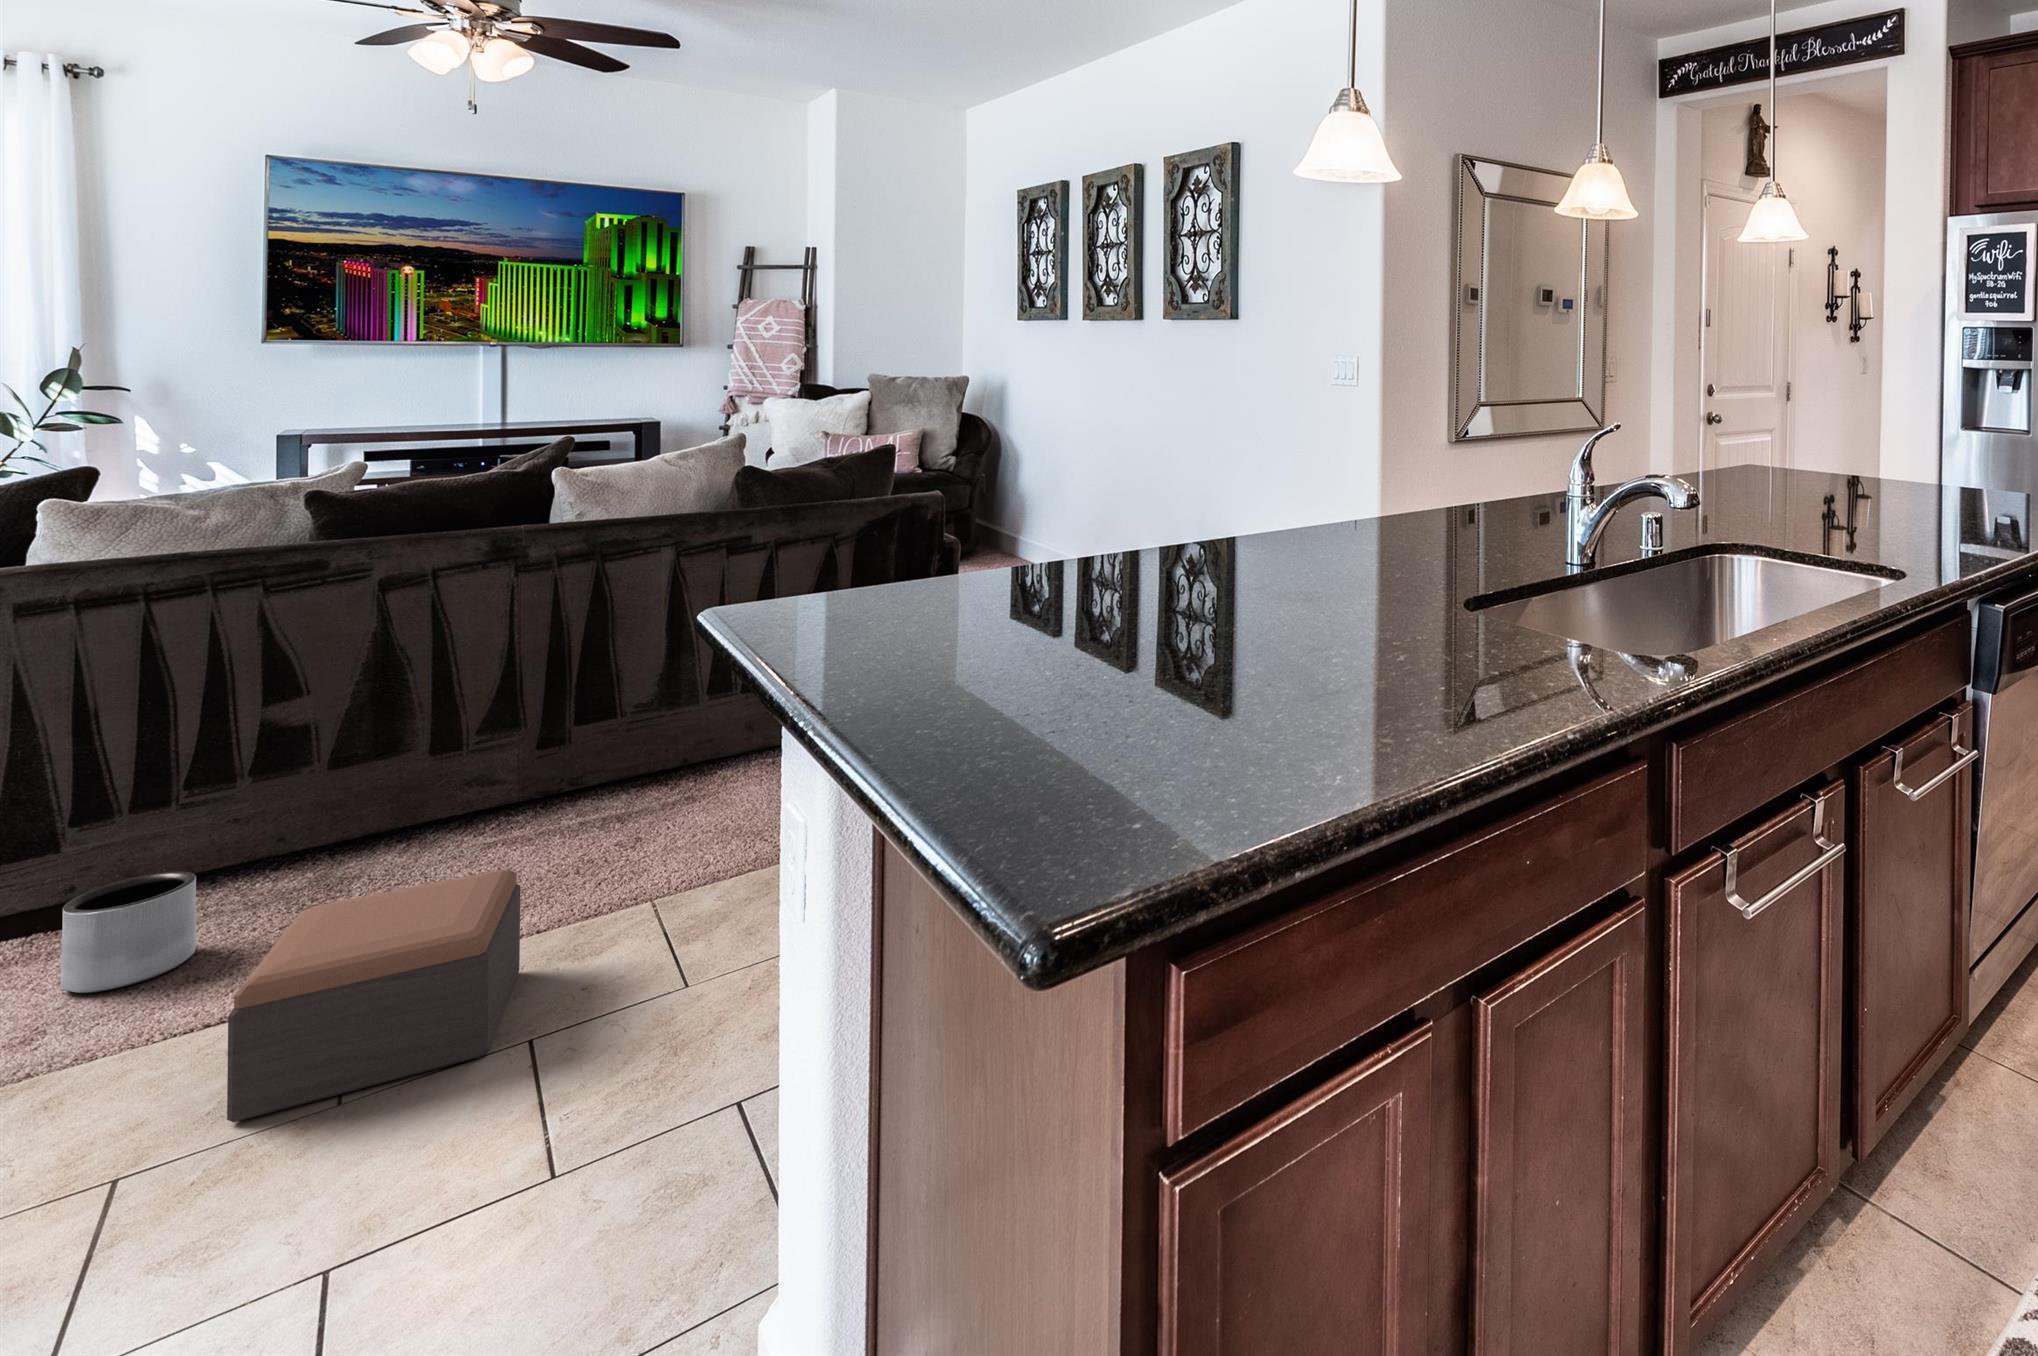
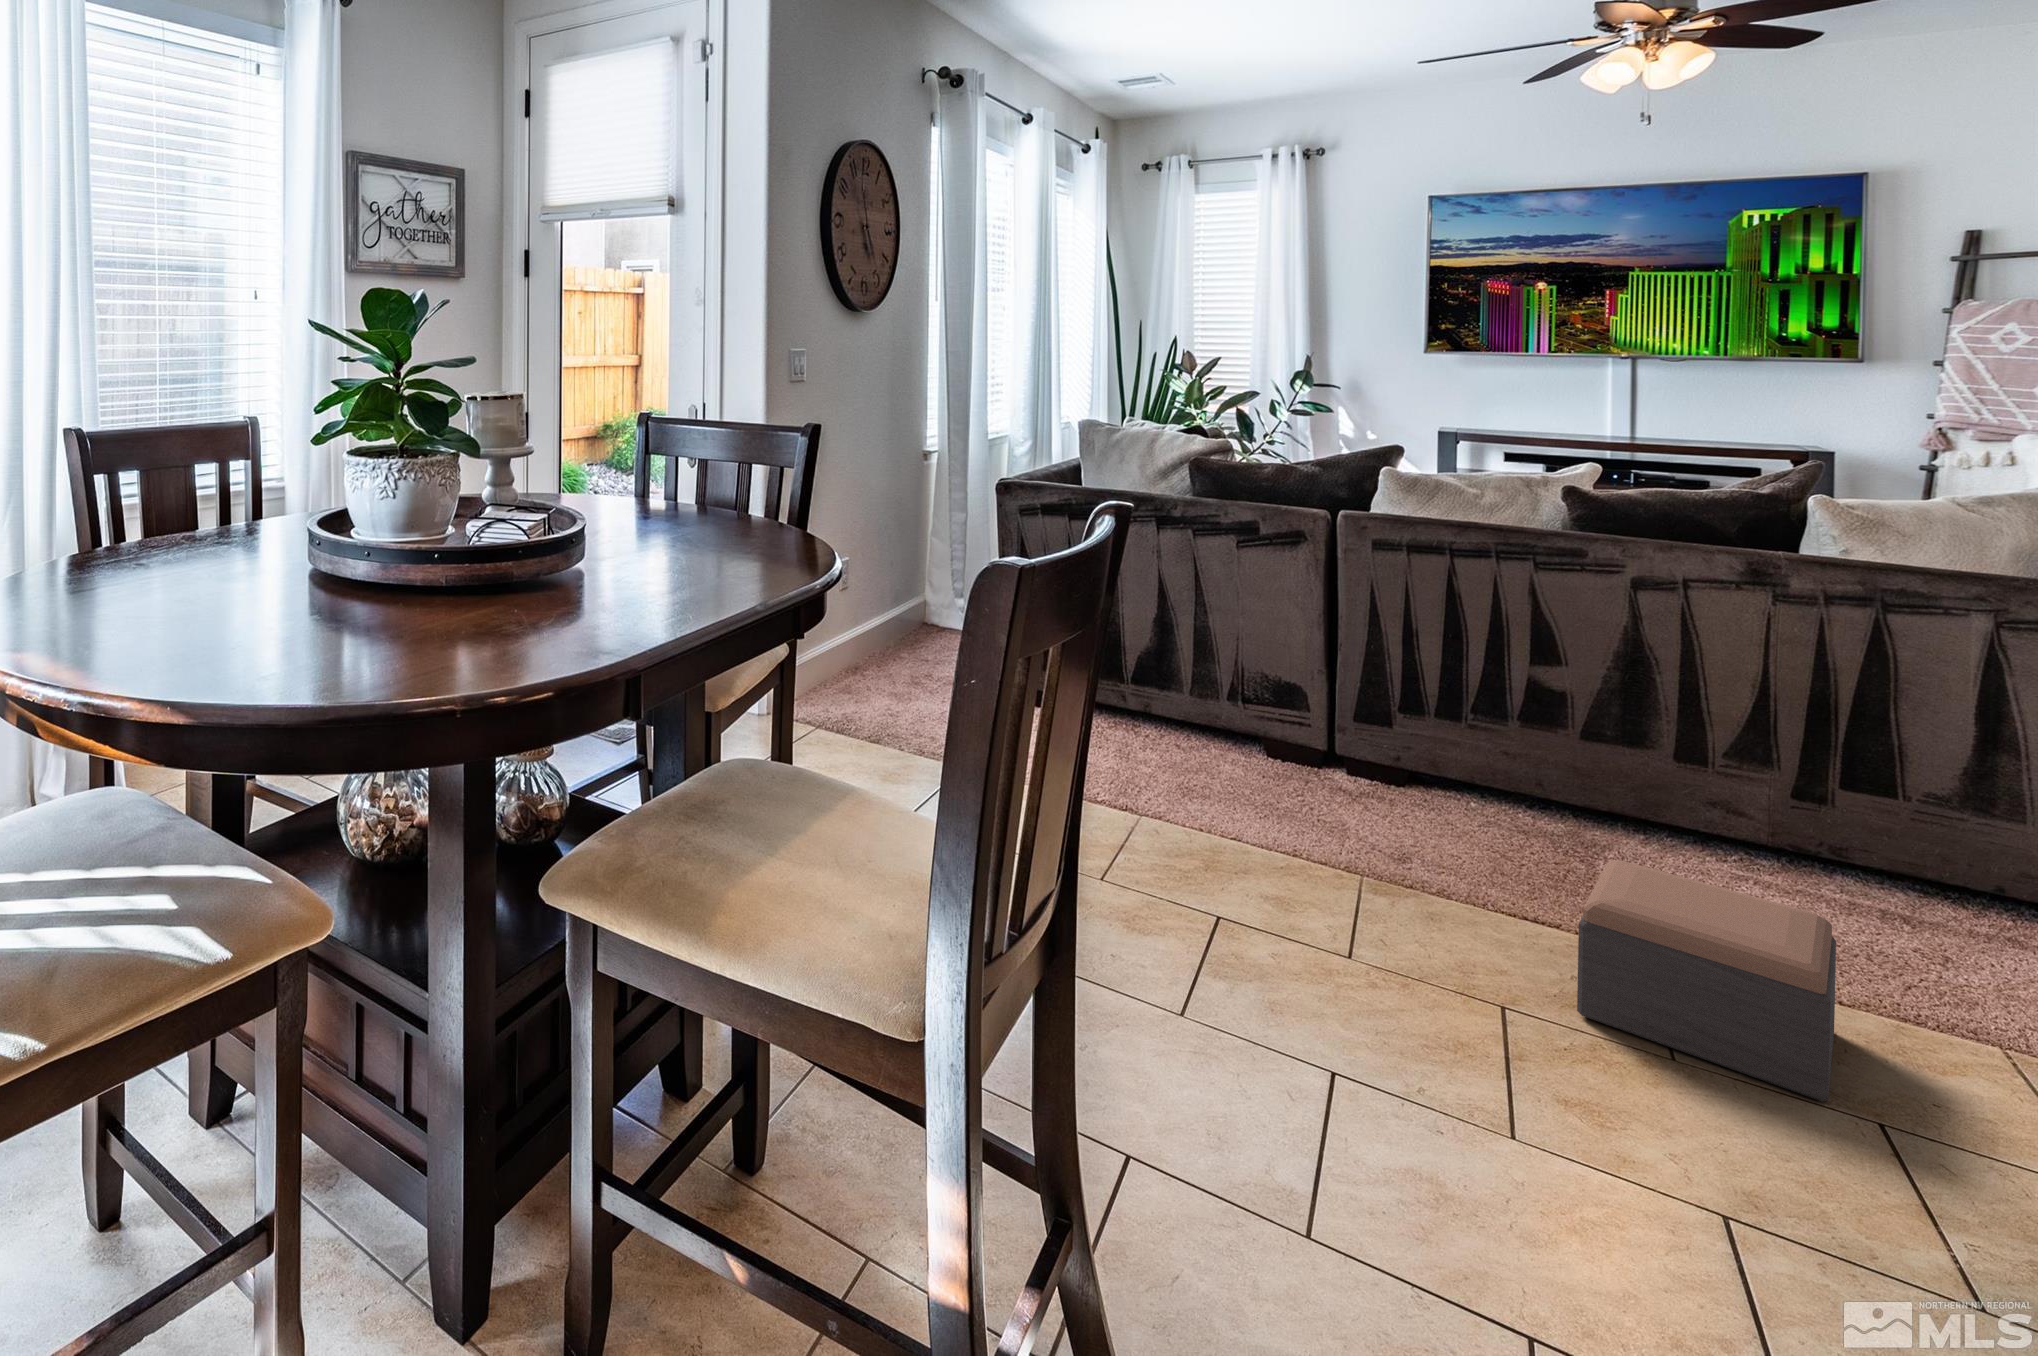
planter: present [61,872,197,993] -> none [1411,768,1497,856]

